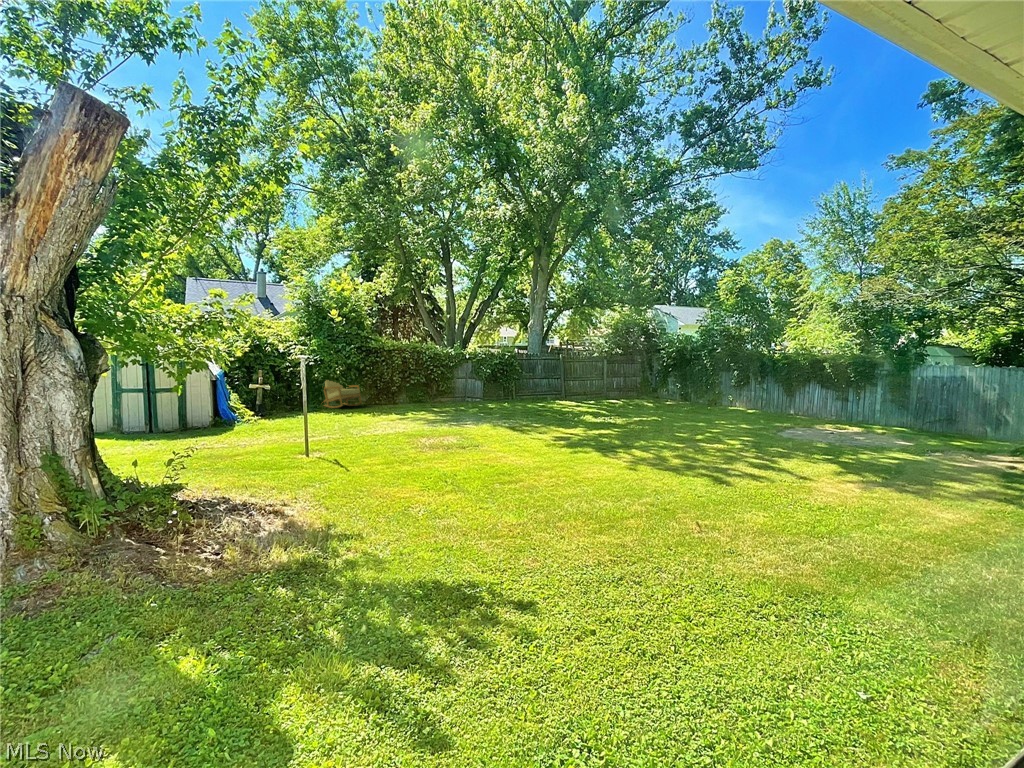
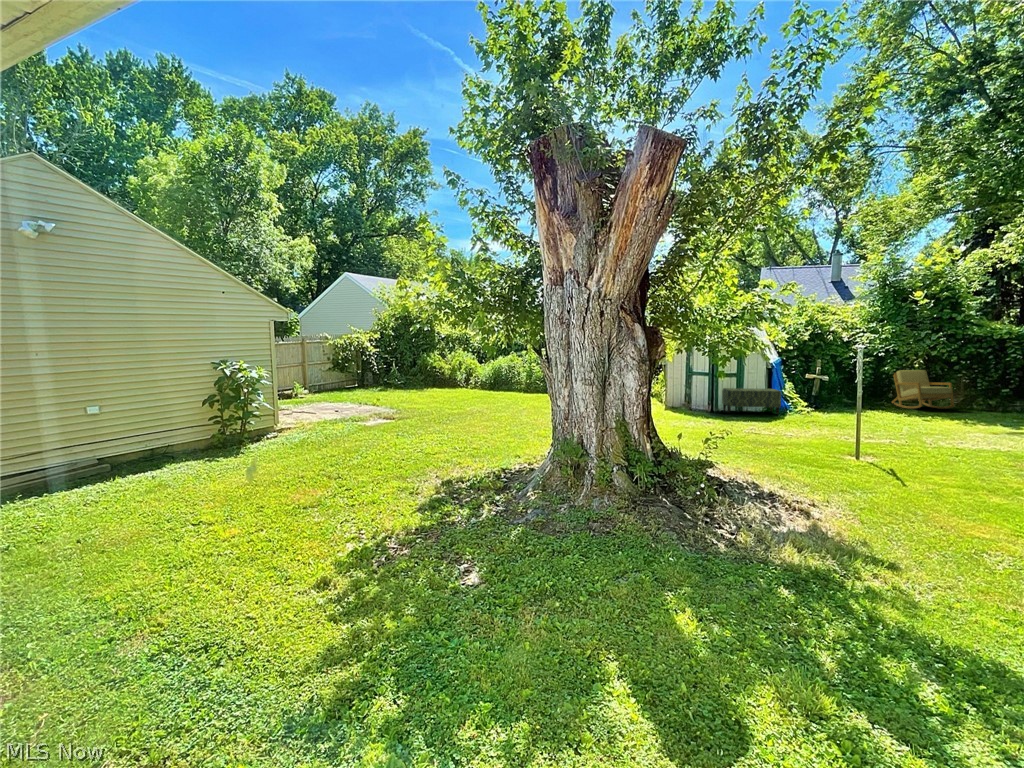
bench: none [163,400,232,432] -> present [722,388,781,414]

